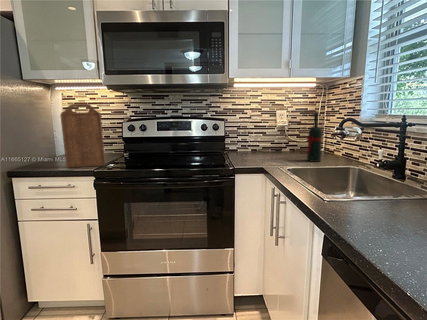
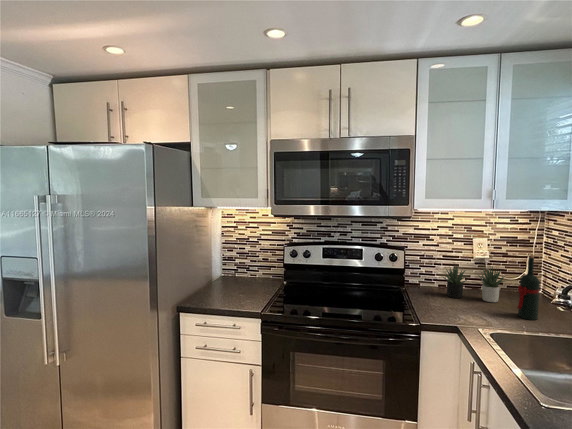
cutting board: present [61,104,105,168] -> none [230,239,270,305]
succulent plant: none [251,127,303,156] -> present [443,267,505,302]

